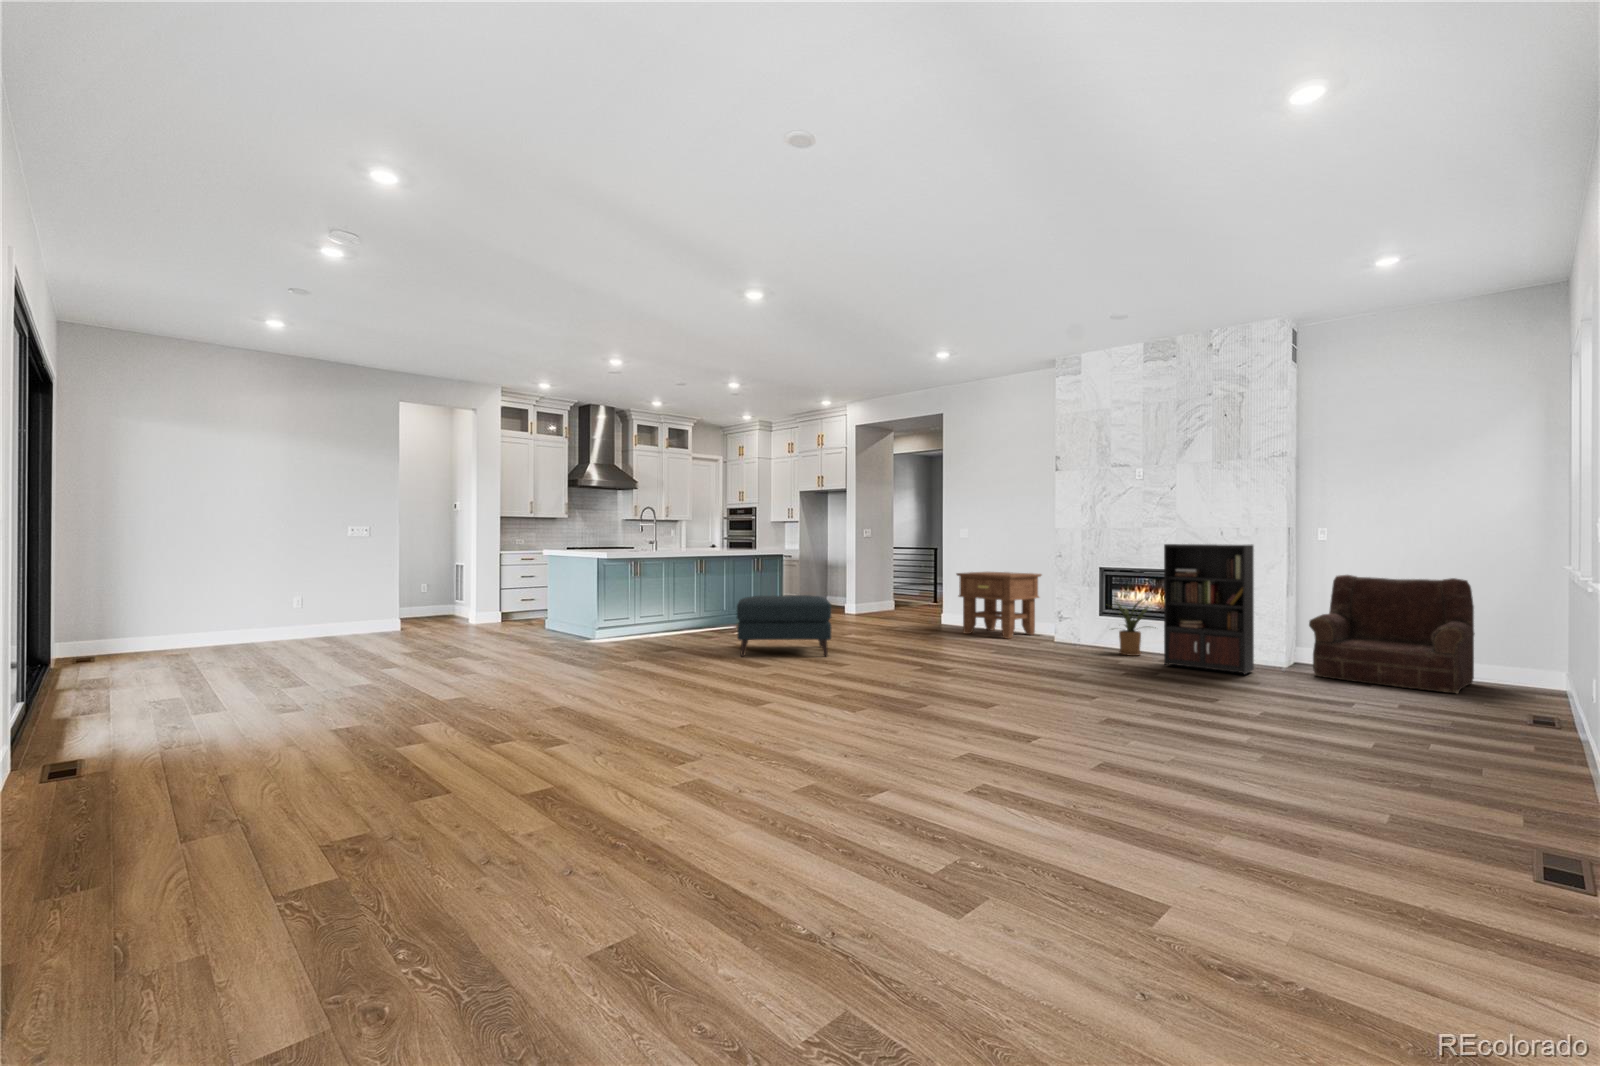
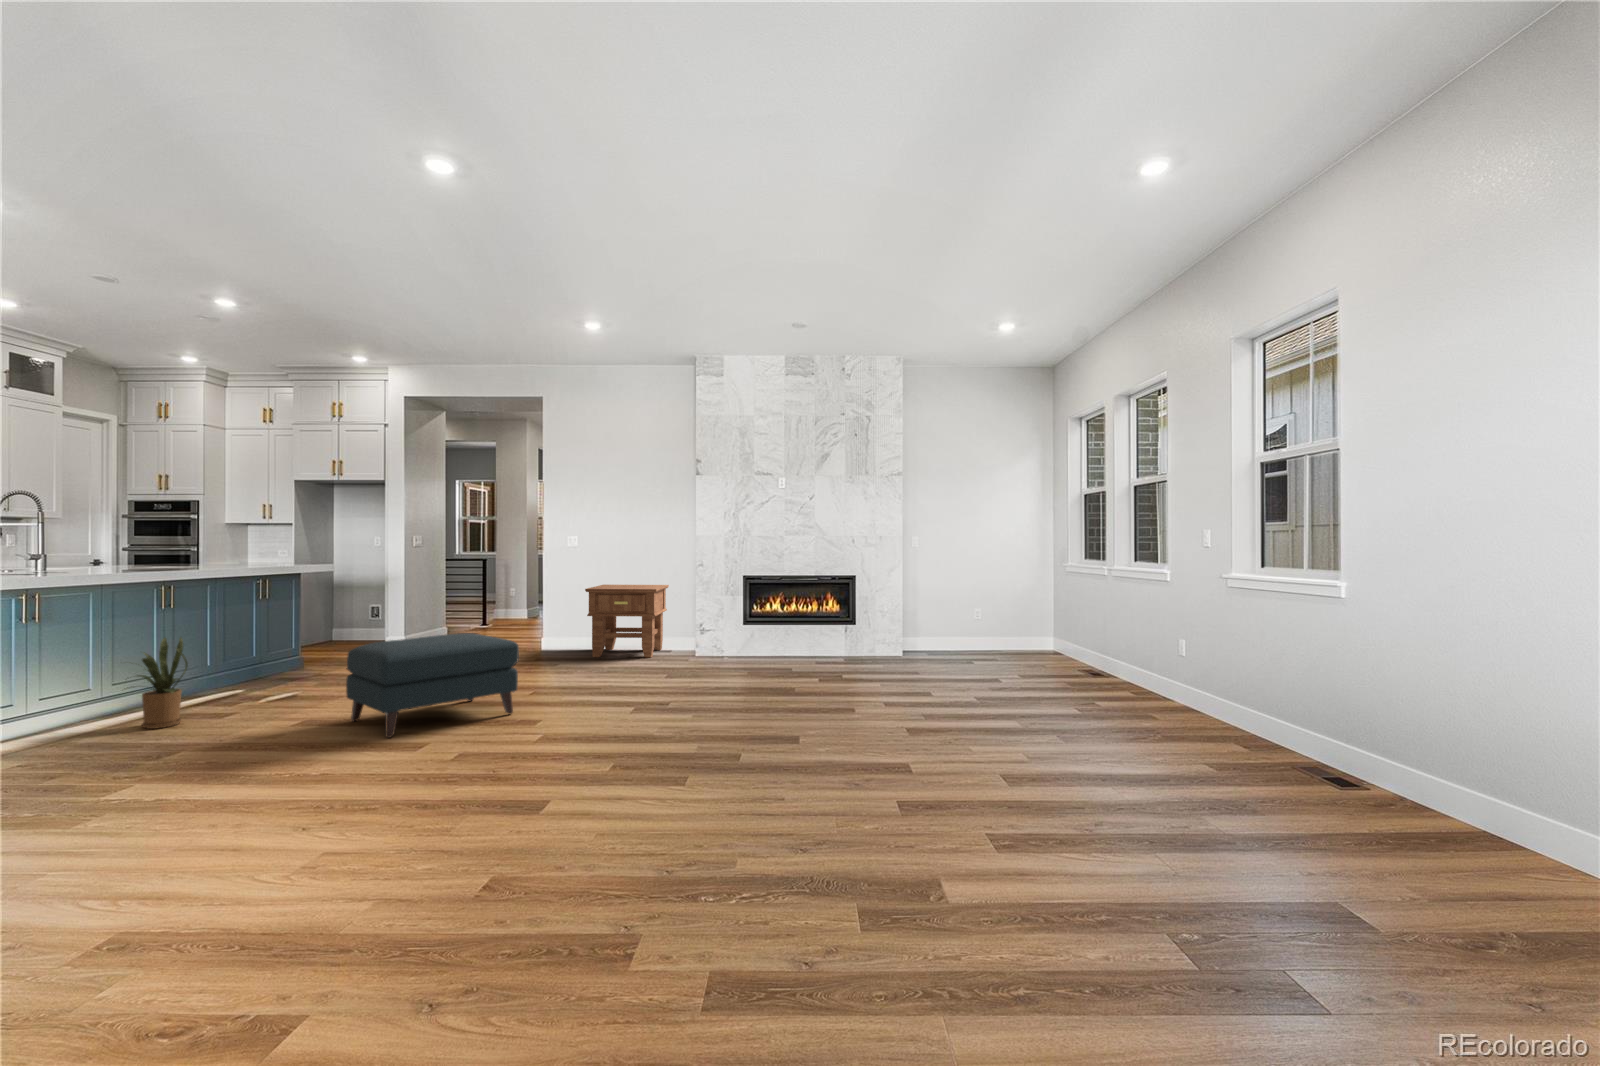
bookcase: present [1164,544,1285,674] -> none [830,555,906,666]
armchair: present [1309,575,1475,693] -> none [921,577,1020,661]
house plant: present [1117,600,1149,656] -> present [138,638,188,729]

